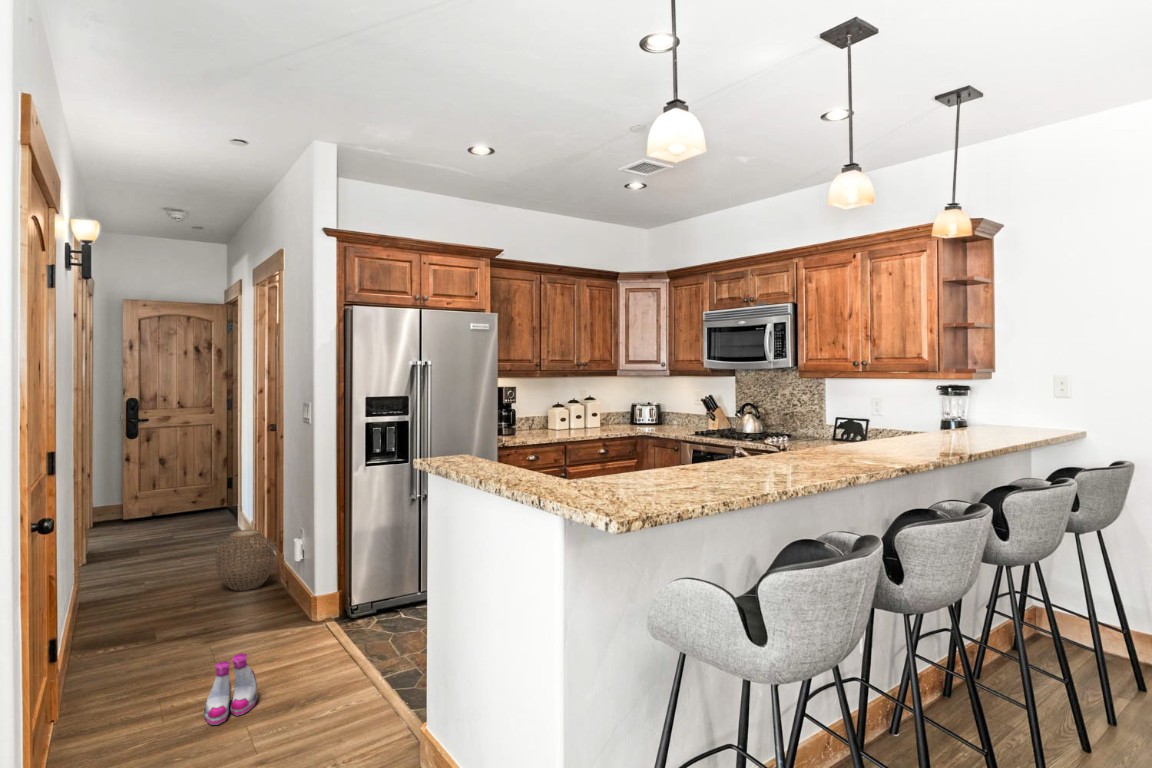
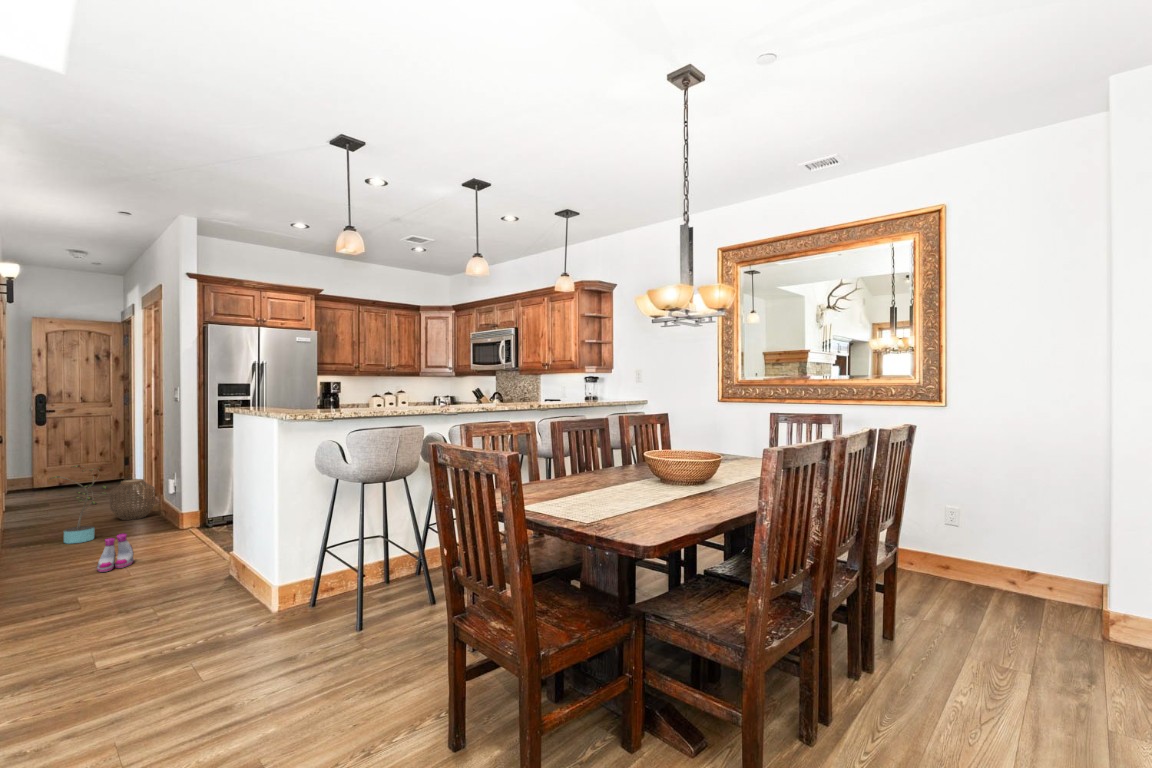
potted plant: none [137,519,216,641] -> present [50,465,108,544]

